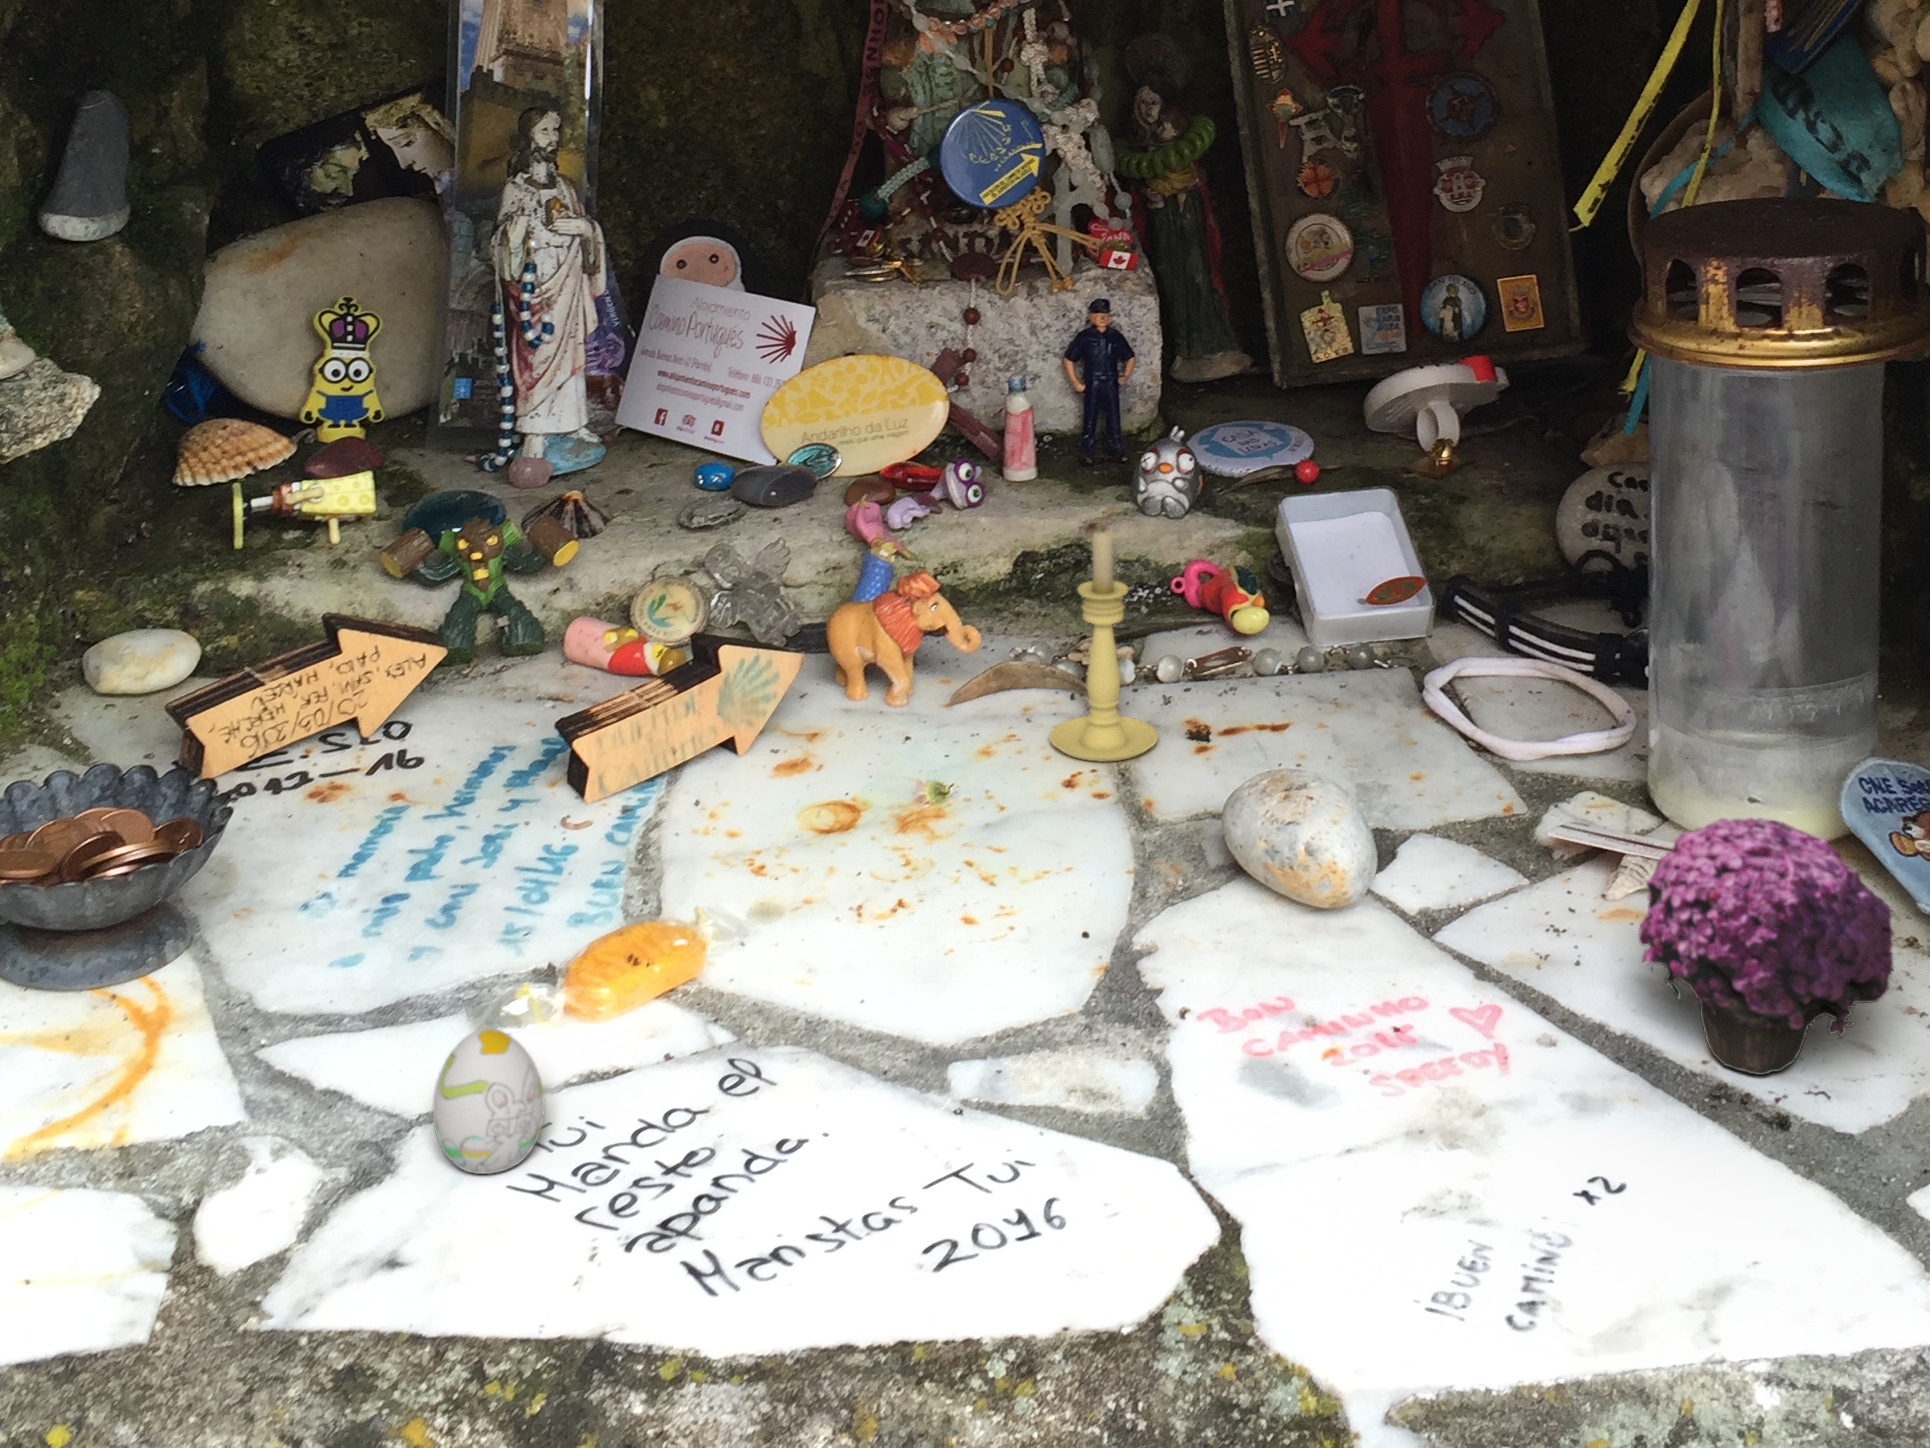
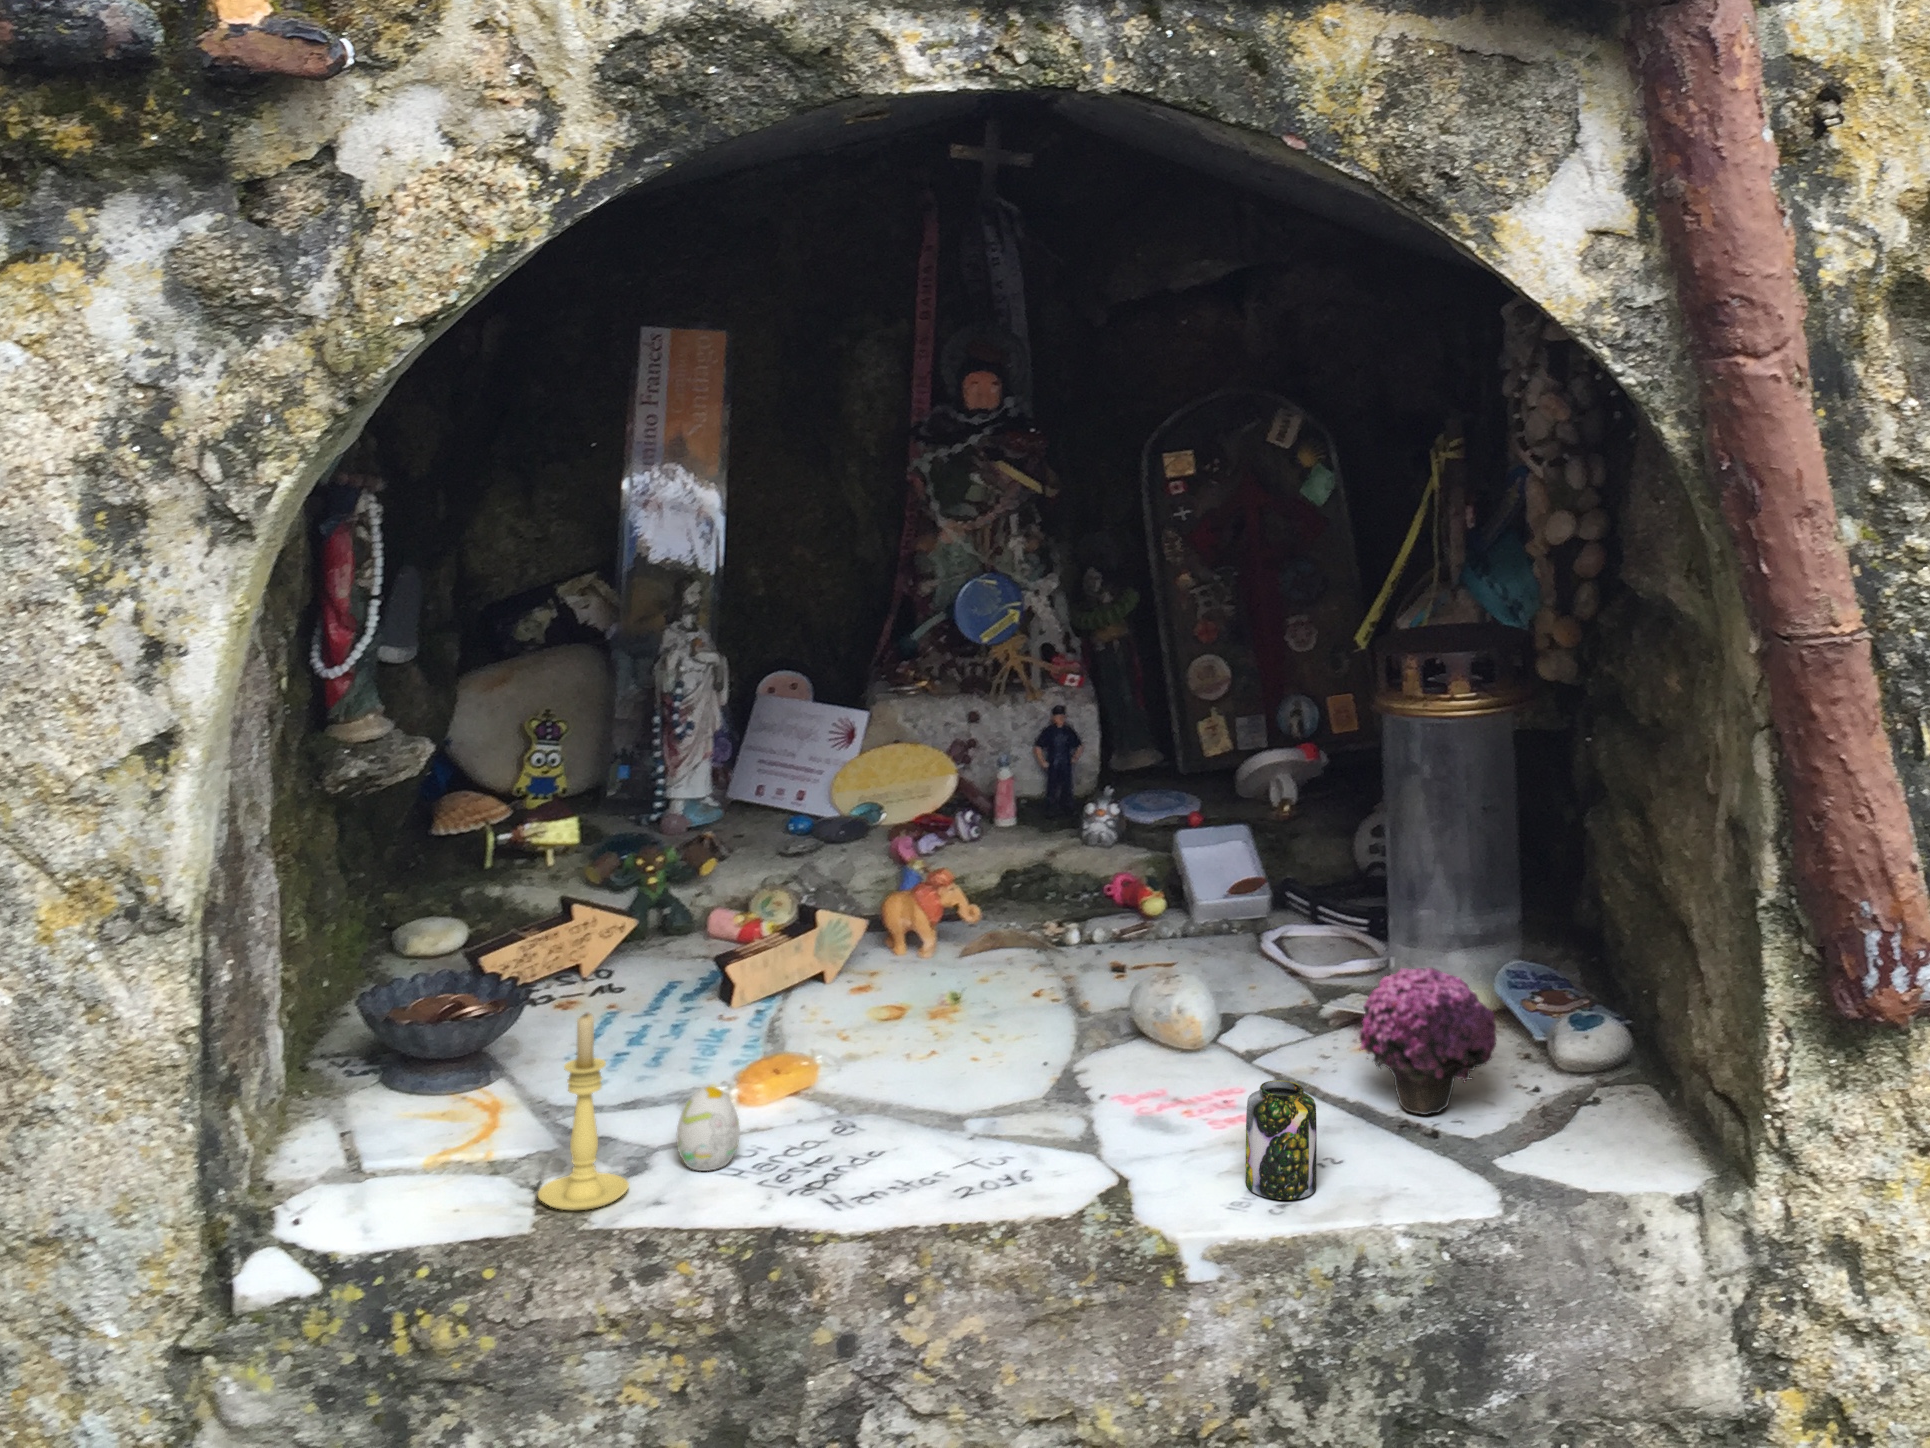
candle holder: present [1049,527,1158,761] -> present [538,1013,629,1210]
jar: none [1453,1061,1589,1287] -> present [1246,1080,1317,1200]

